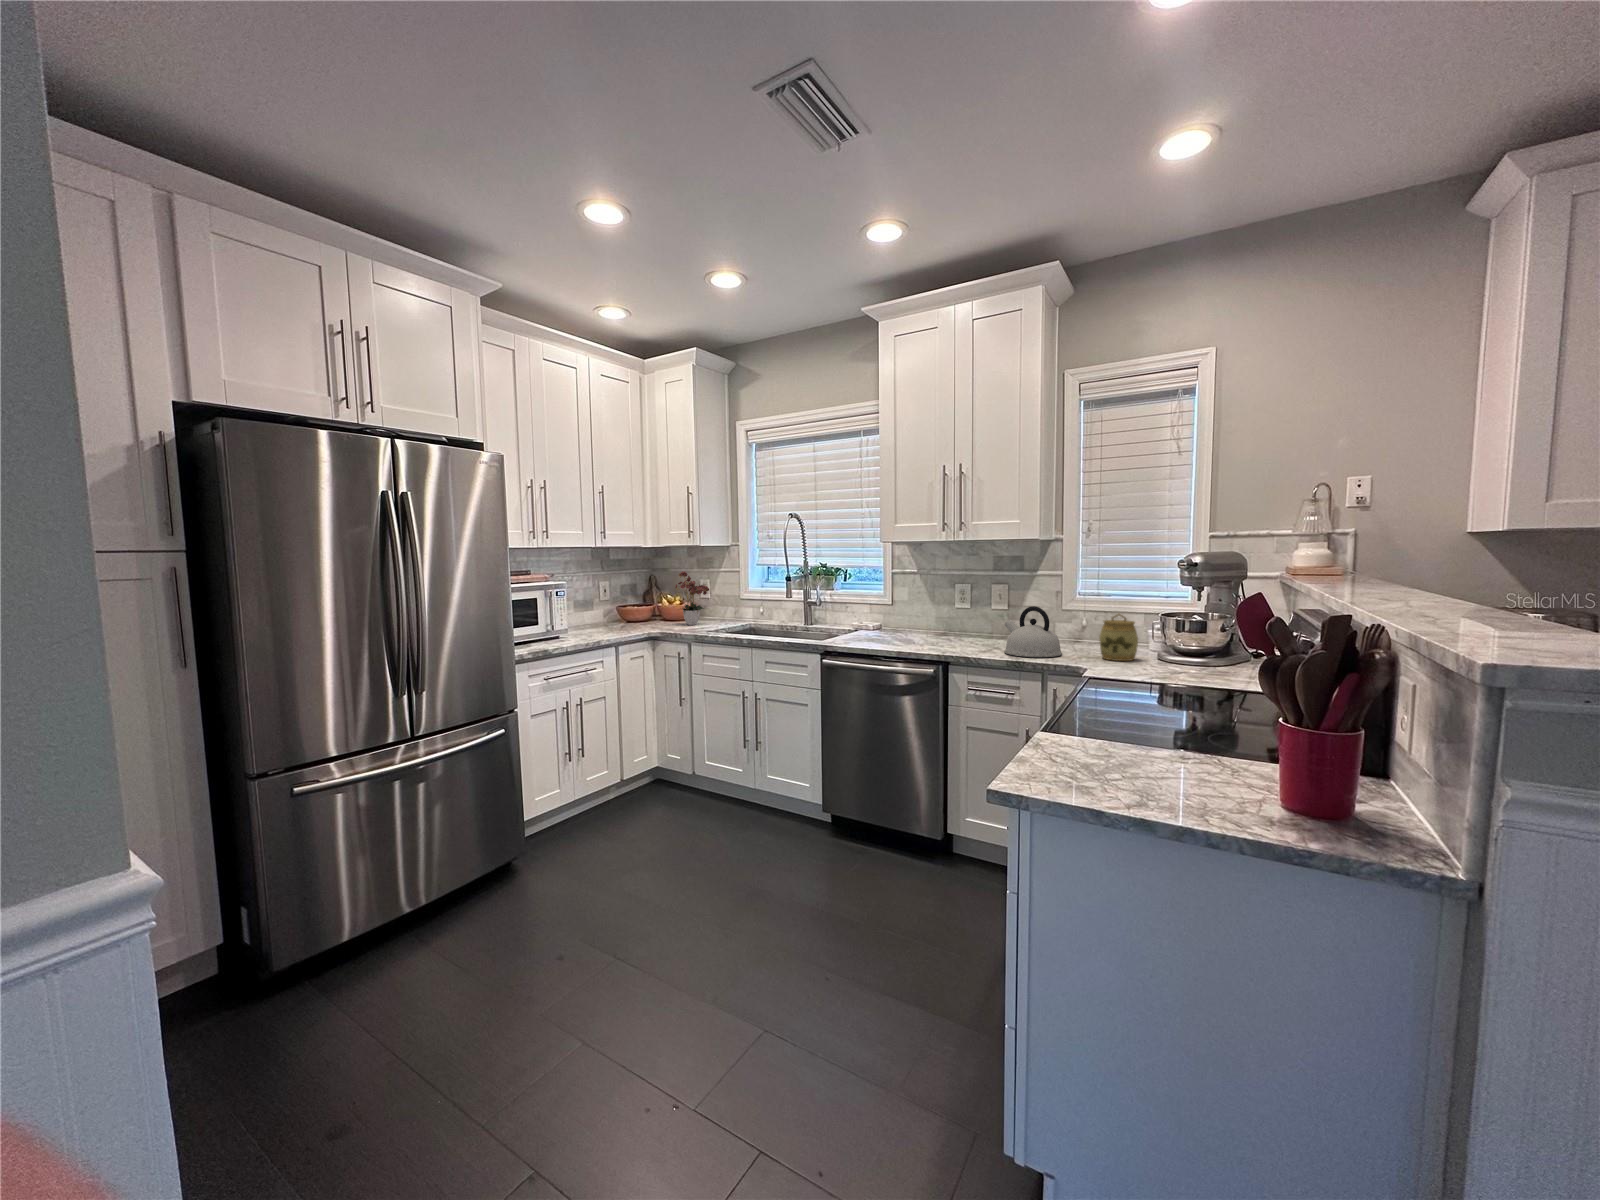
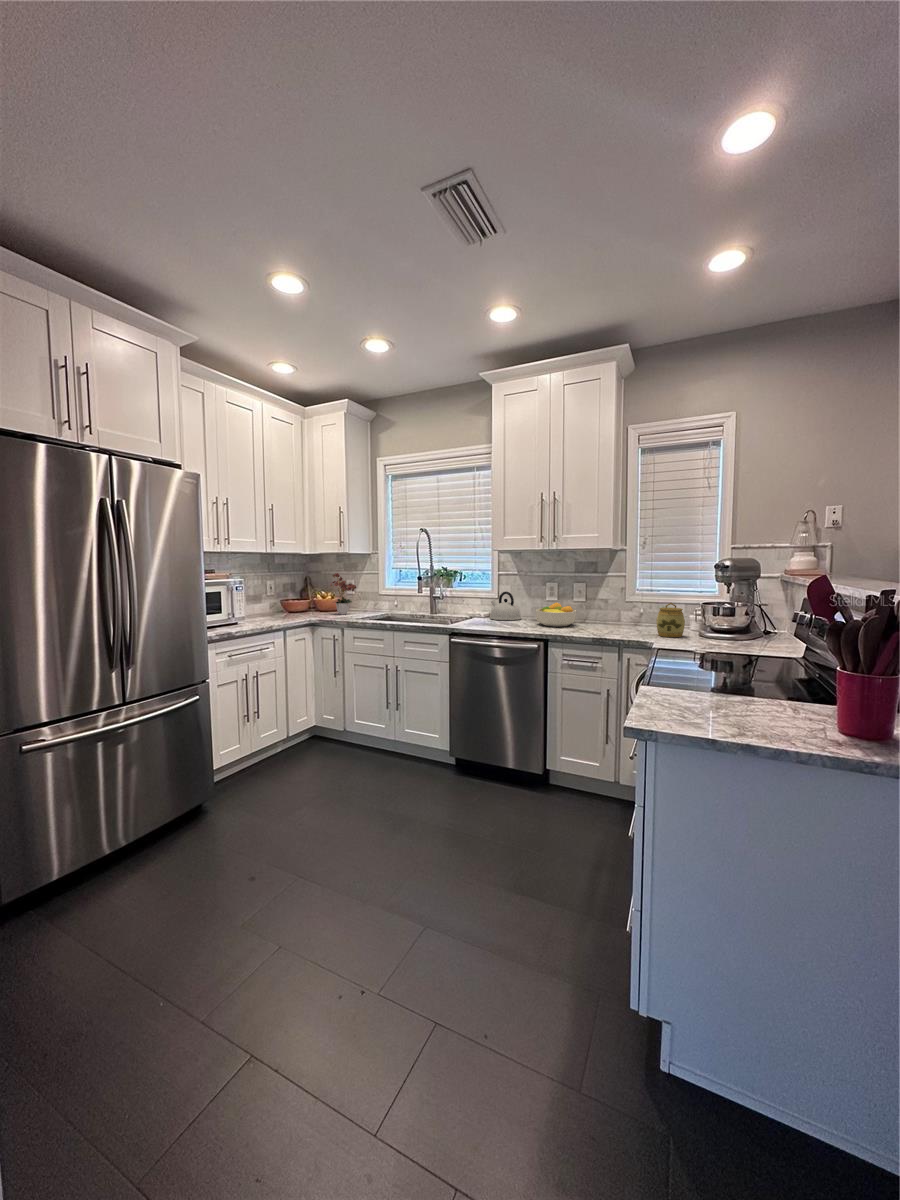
kettle: present [1004,606,1062,657] -> present [490,592,521,620]
fruit bowl: none [939,610,995,644] -> present [536,602,576,627]

